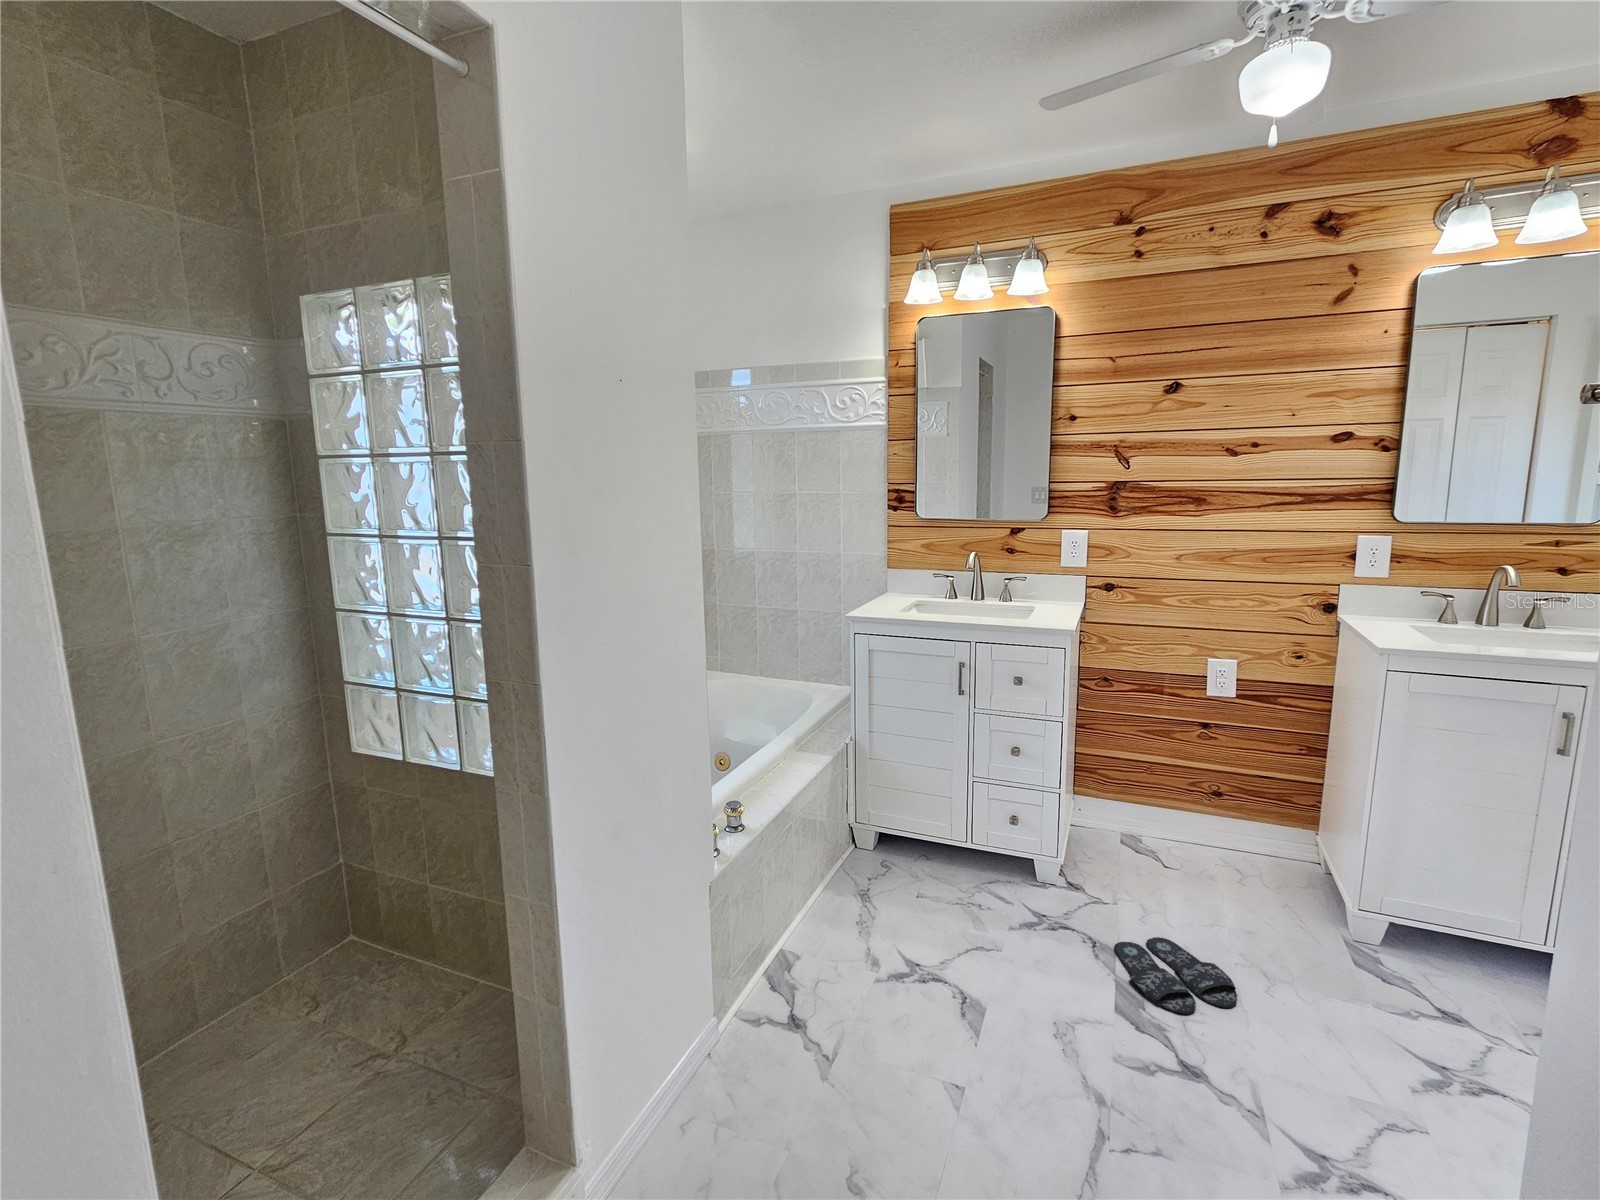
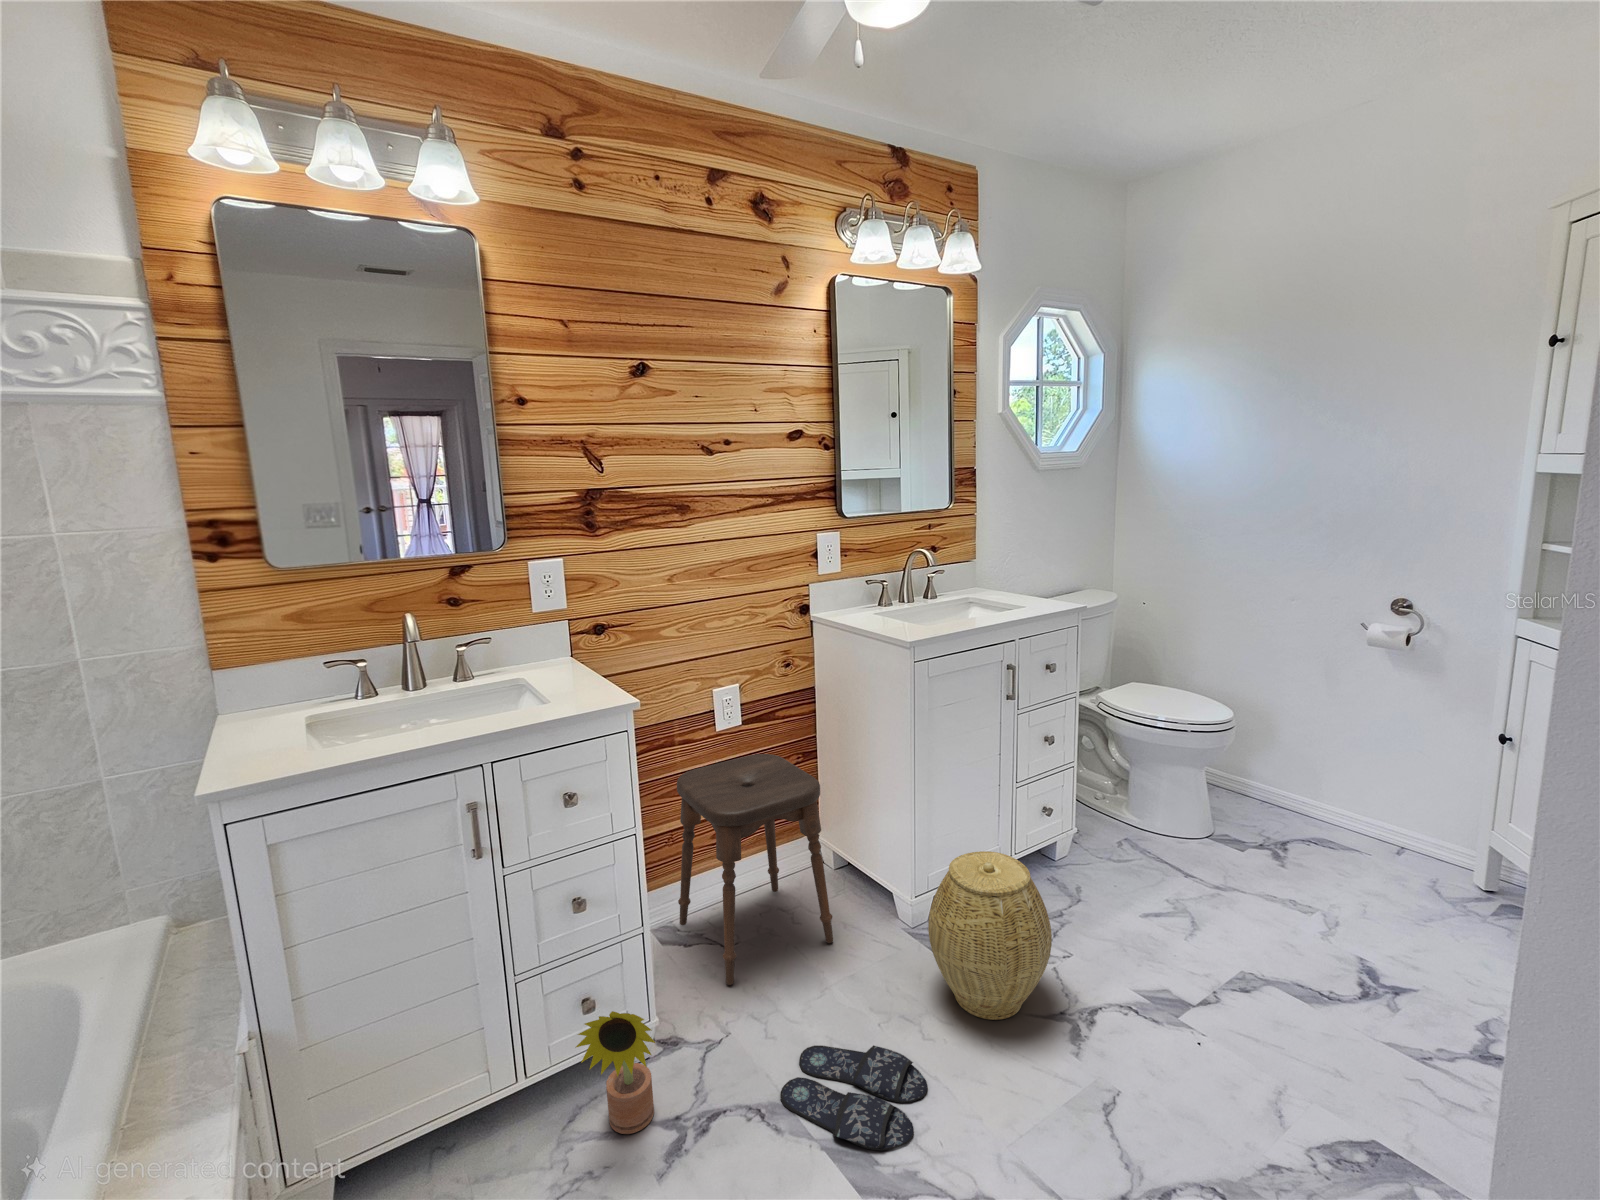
stool: none [1141,718,1271,906] -> present [677,754,833,985]
decorative plant: none [985,812,1037,907] -> present [576,1011,655,1134]
woven basket: none [1308,860,1460,1032] -> present [928,851,1052,1020]

